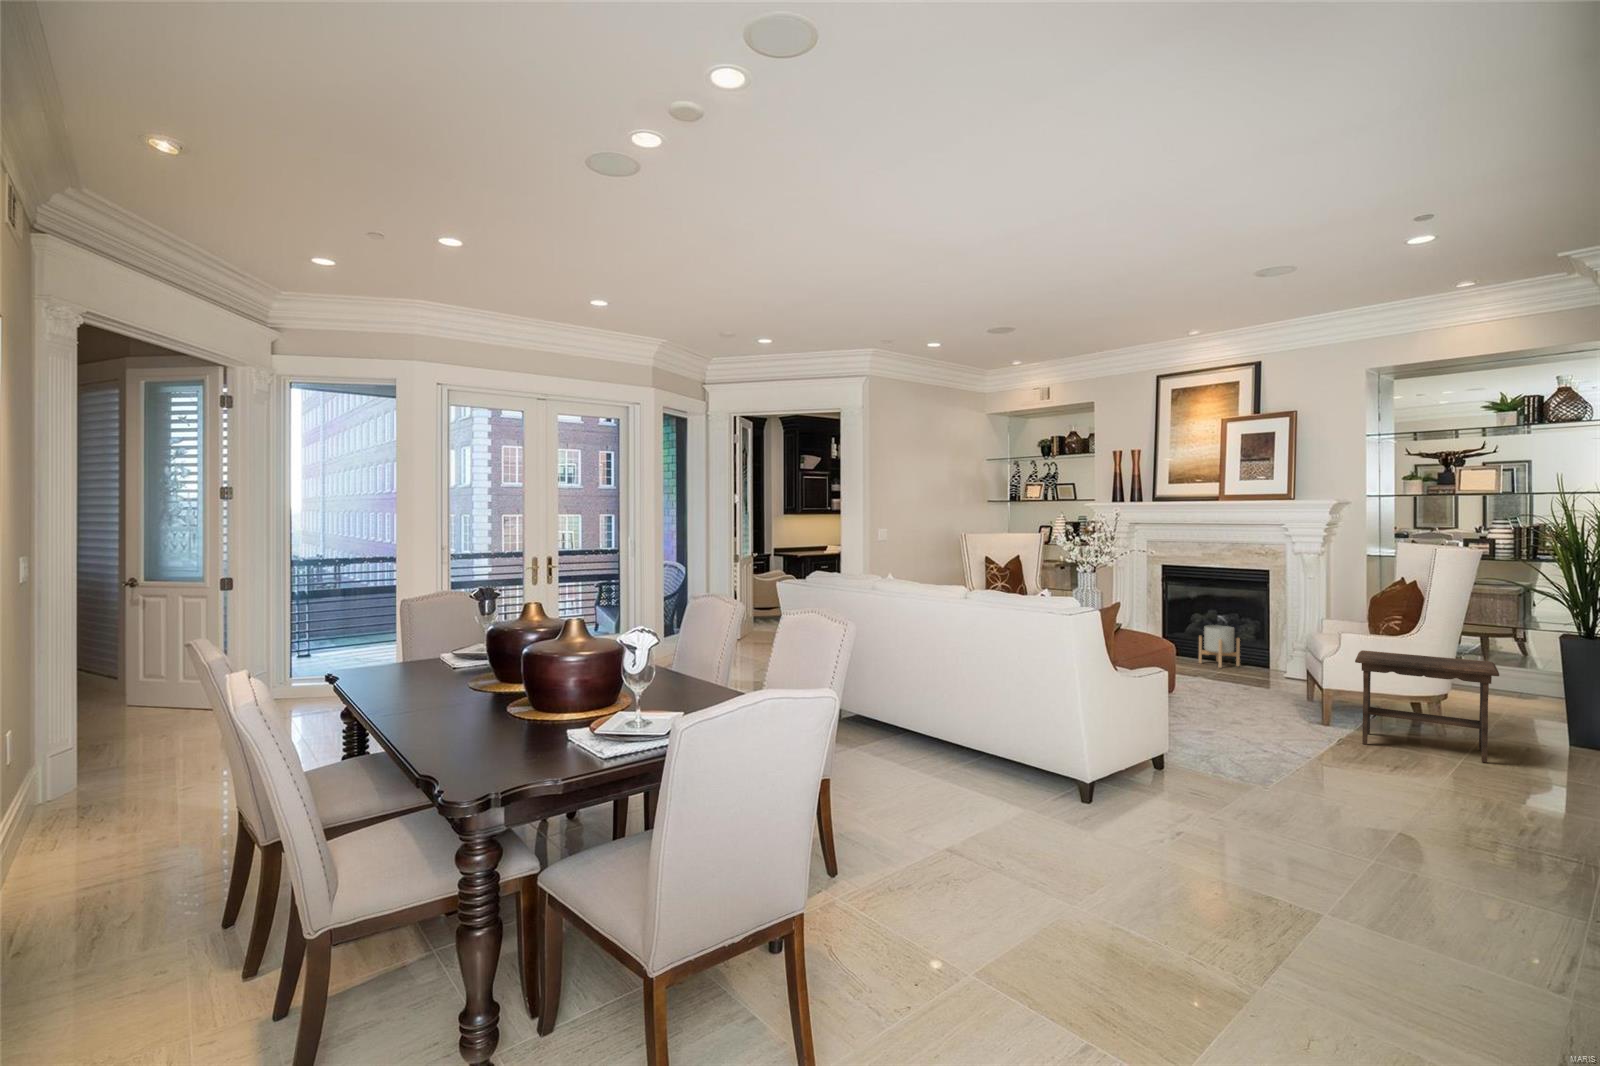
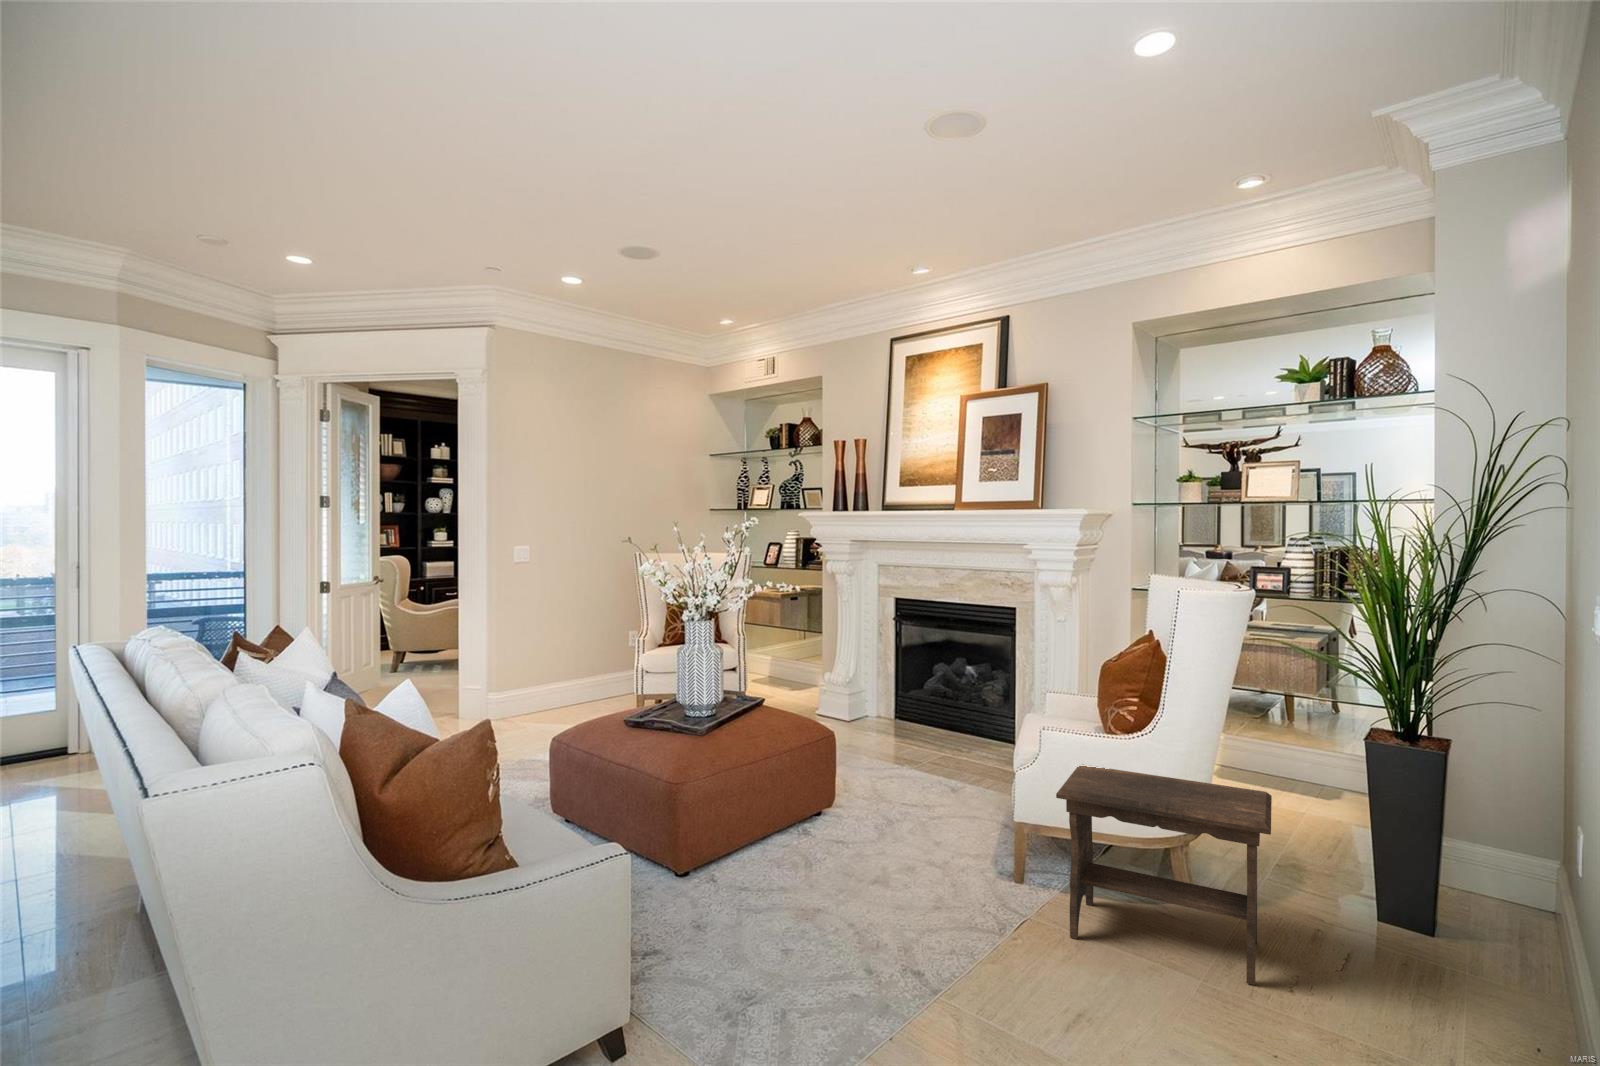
planter: present [1199,625,1240,668] -> none [931,684,983,747]

